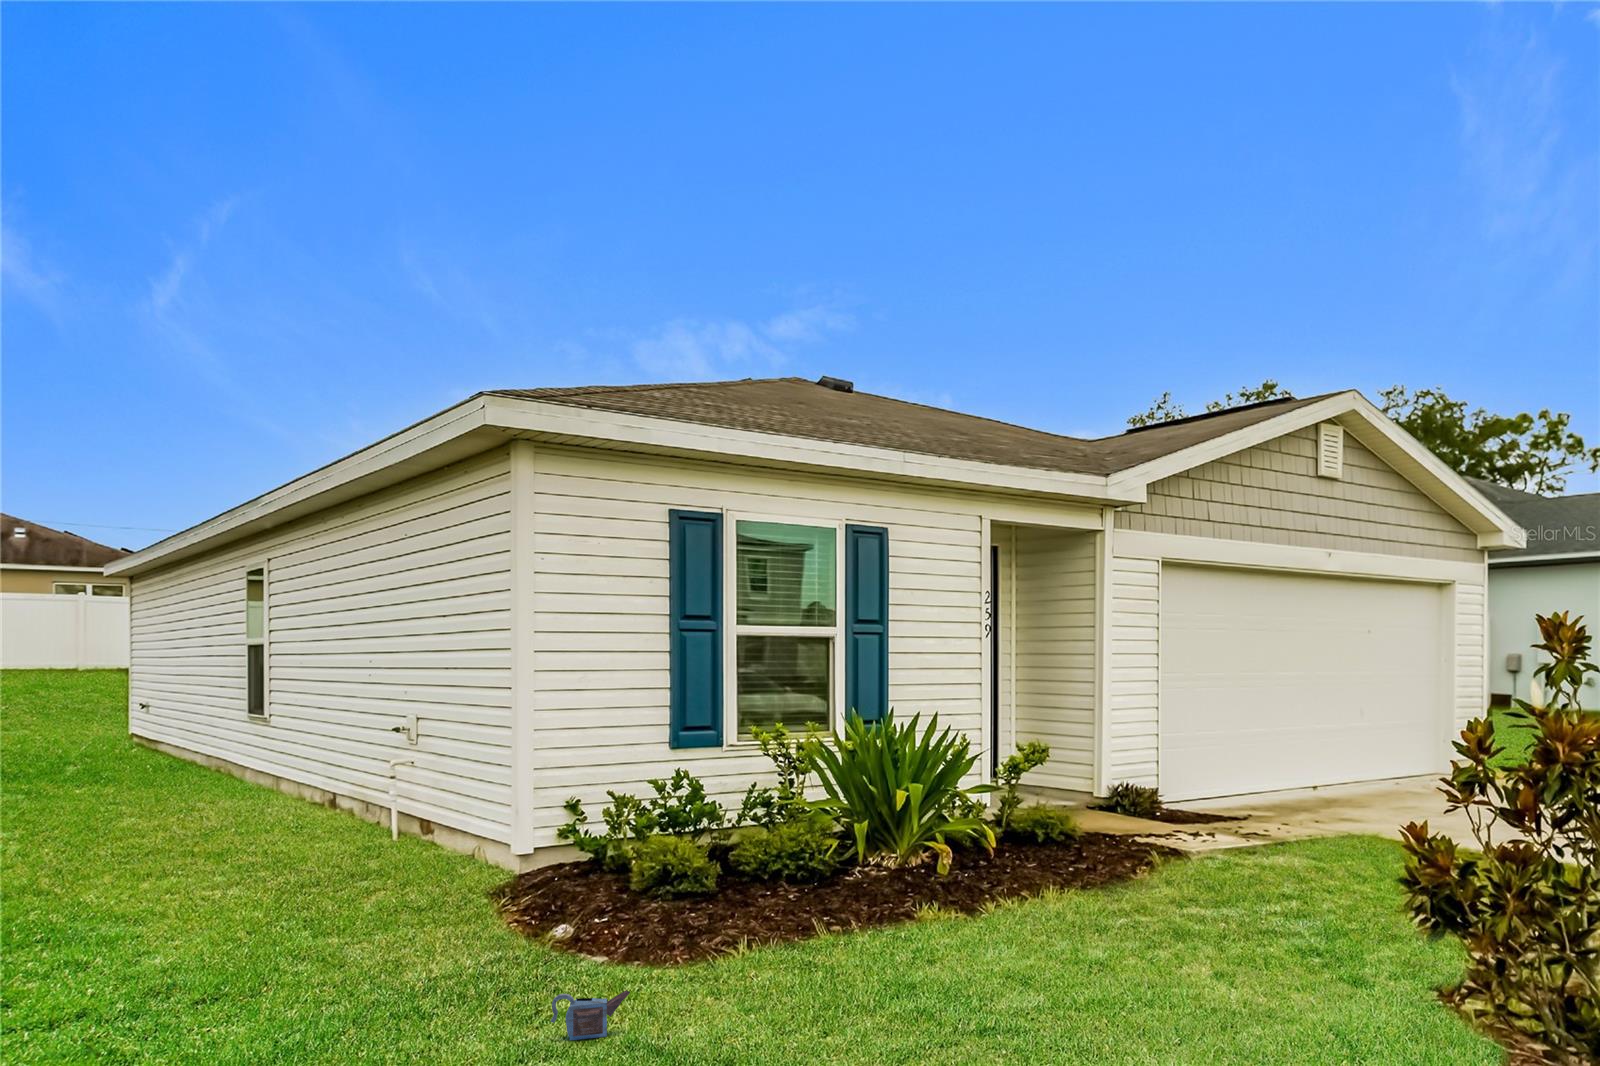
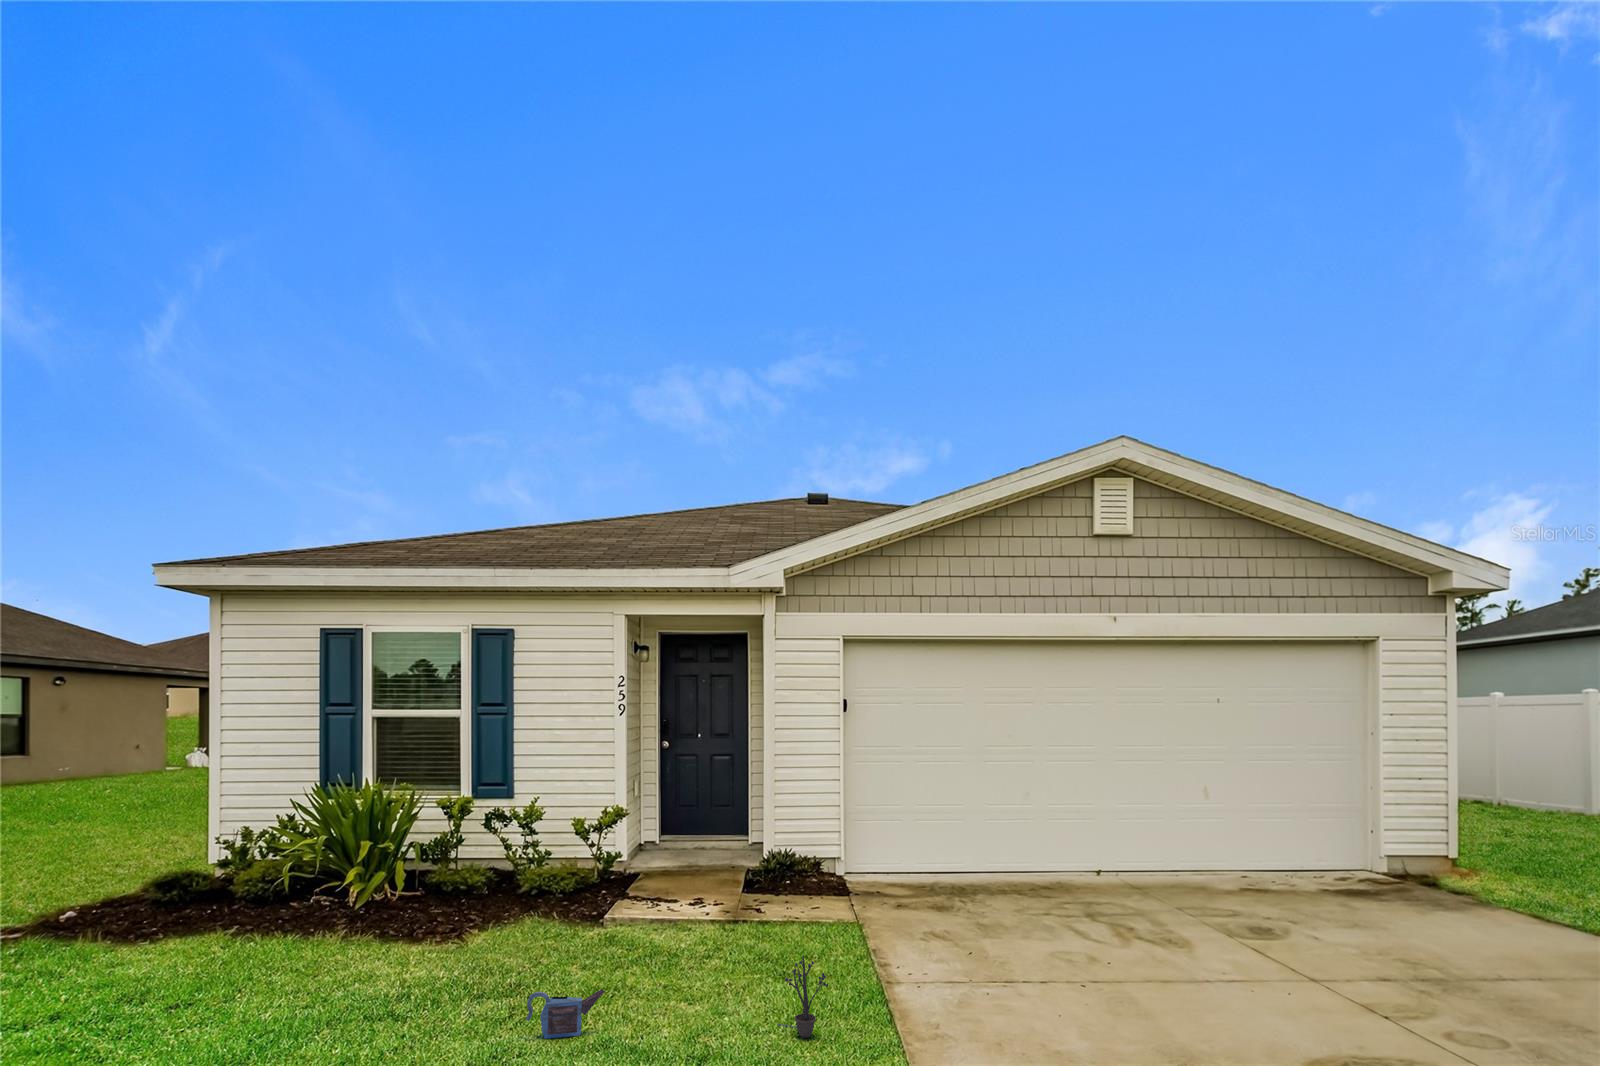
decorative plant: none [805,957,857,1039] -> present [777,956,828,1038]

